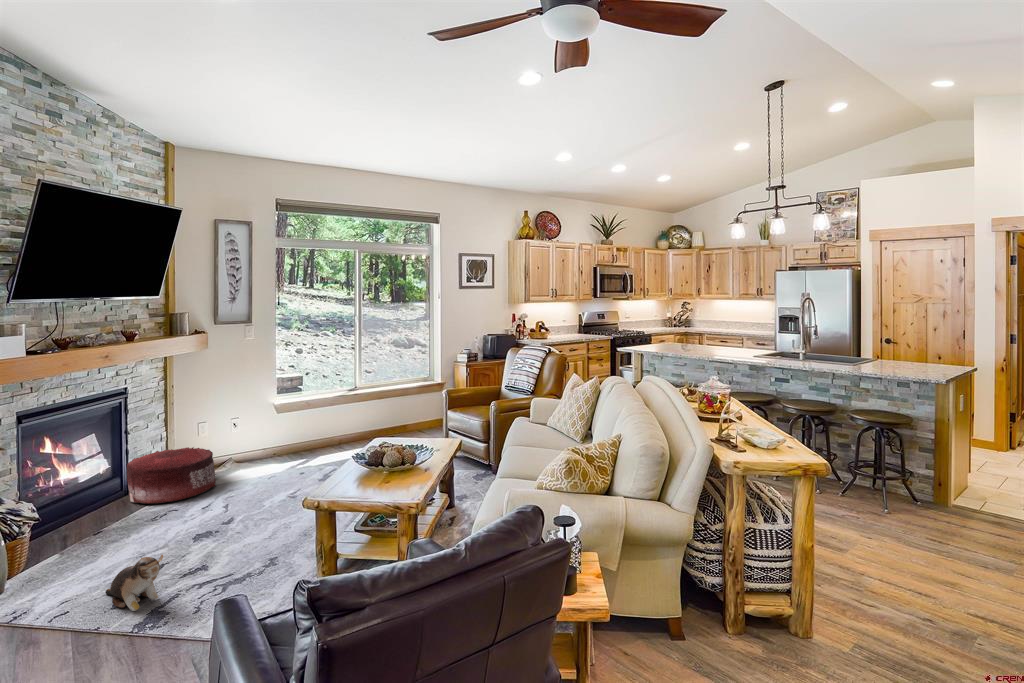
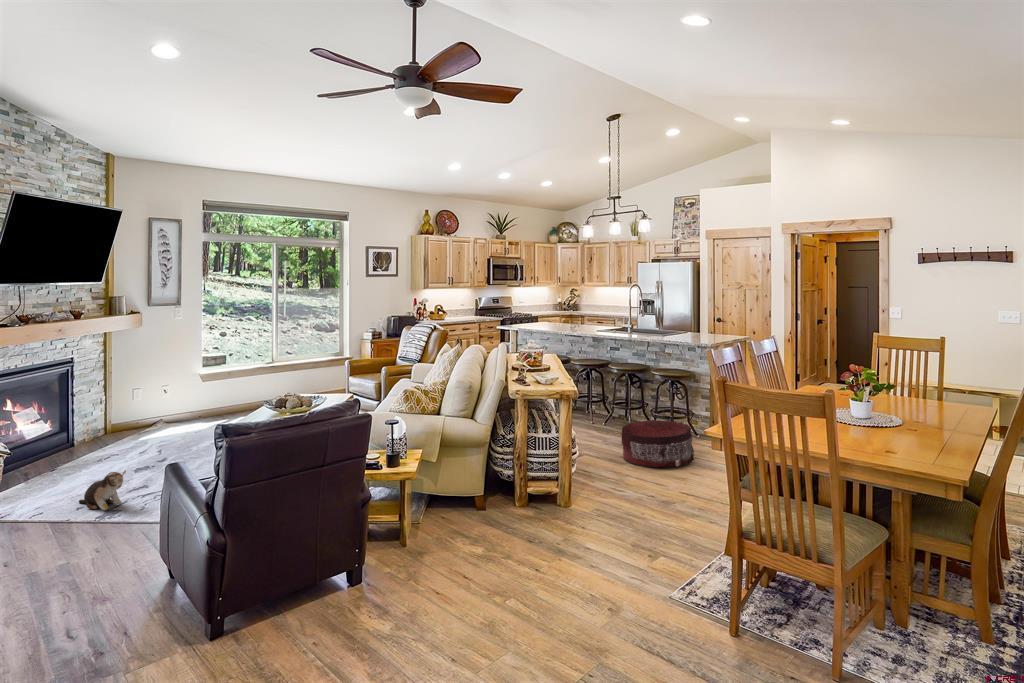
pouf: present [127,447,216,504] -> present [621,419,694,467]

